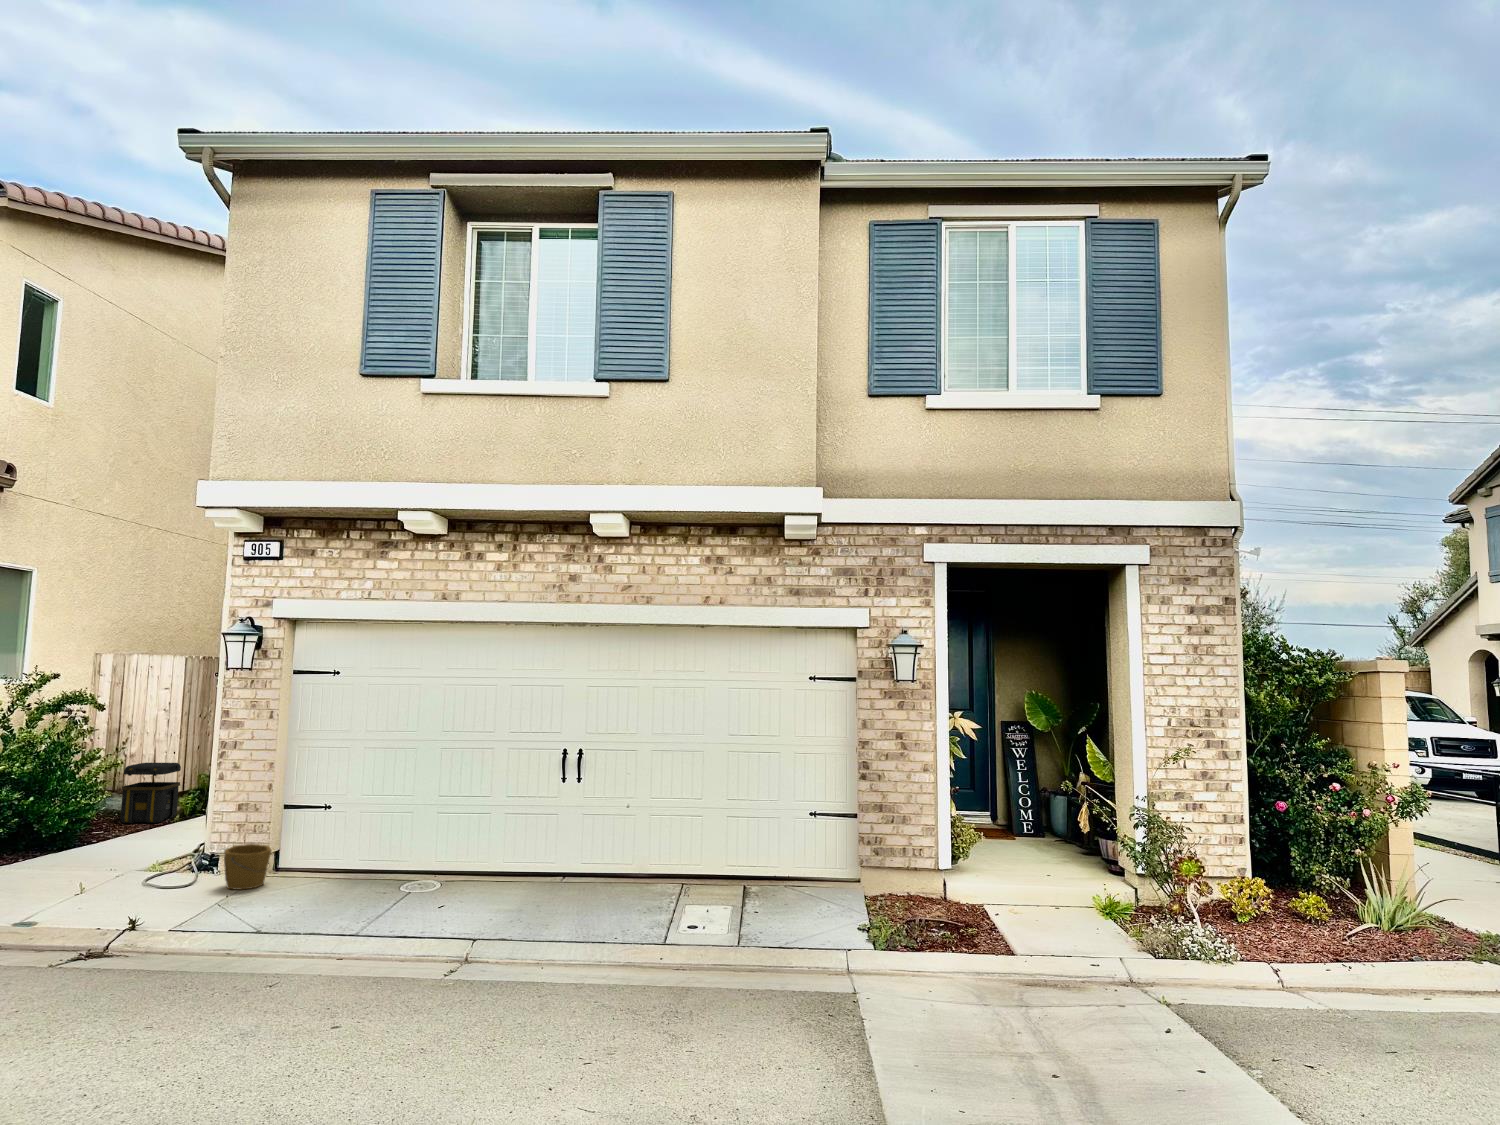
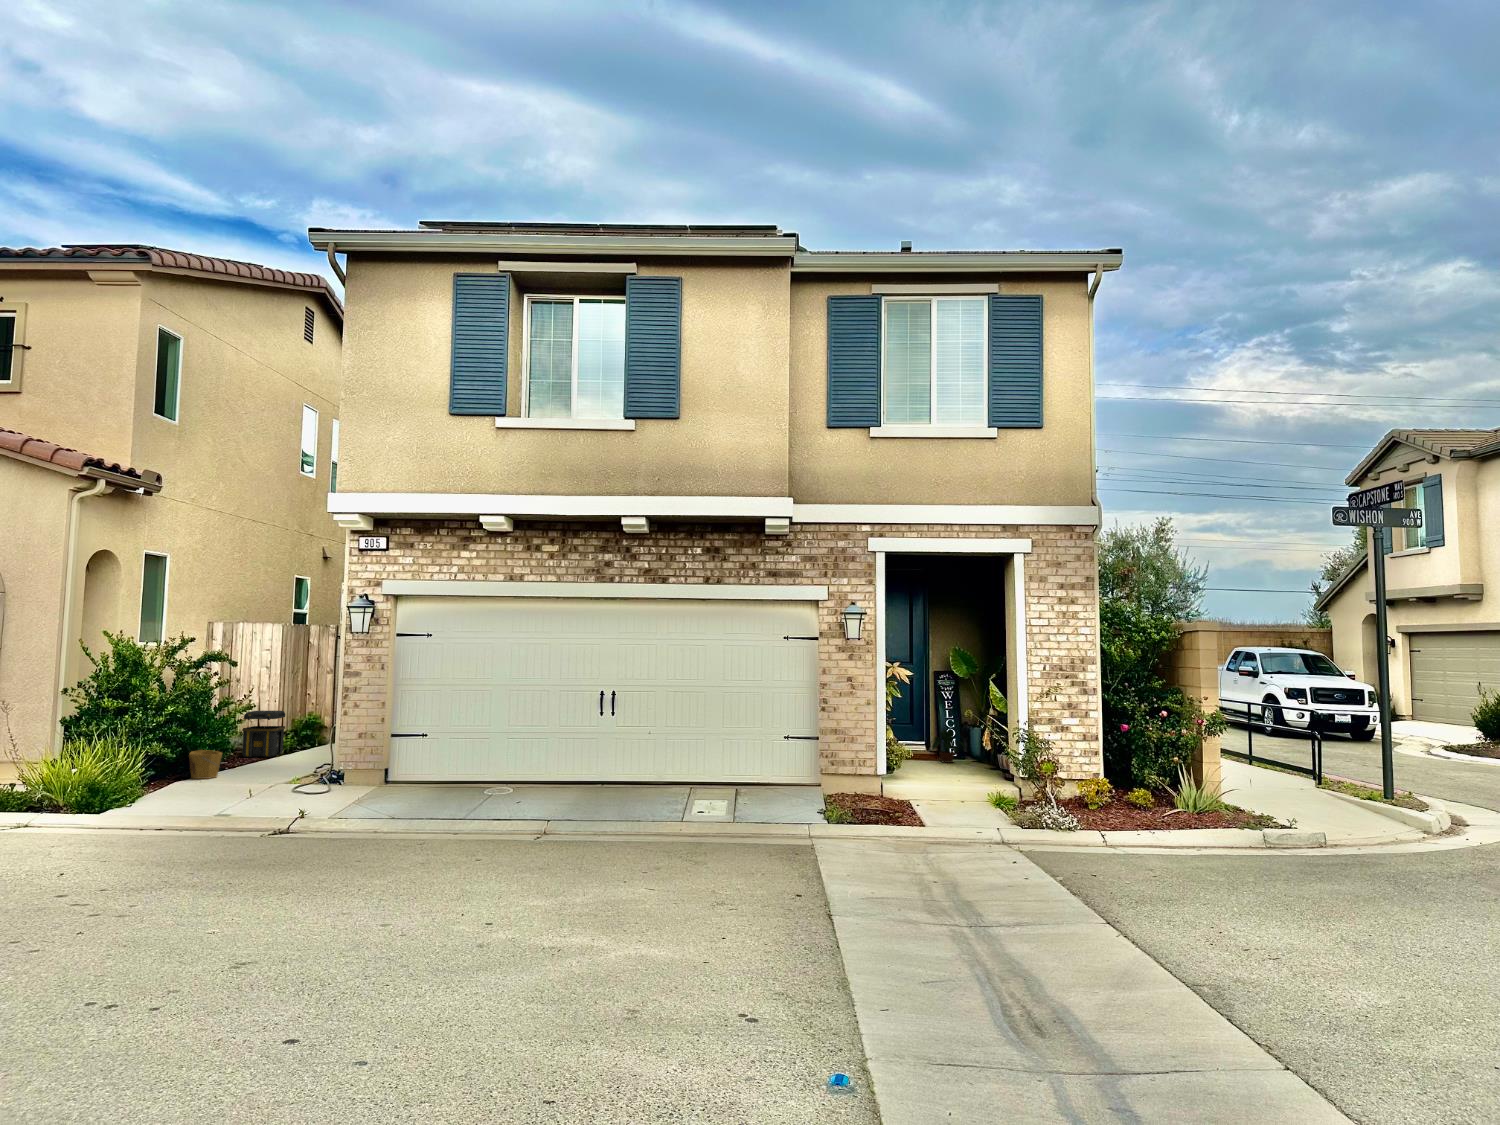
potted plant: none [998,788,1049,842] -> present [932,730,965,763]
bucket: present [224,844,271,890] -> present [189,750,222,779]

